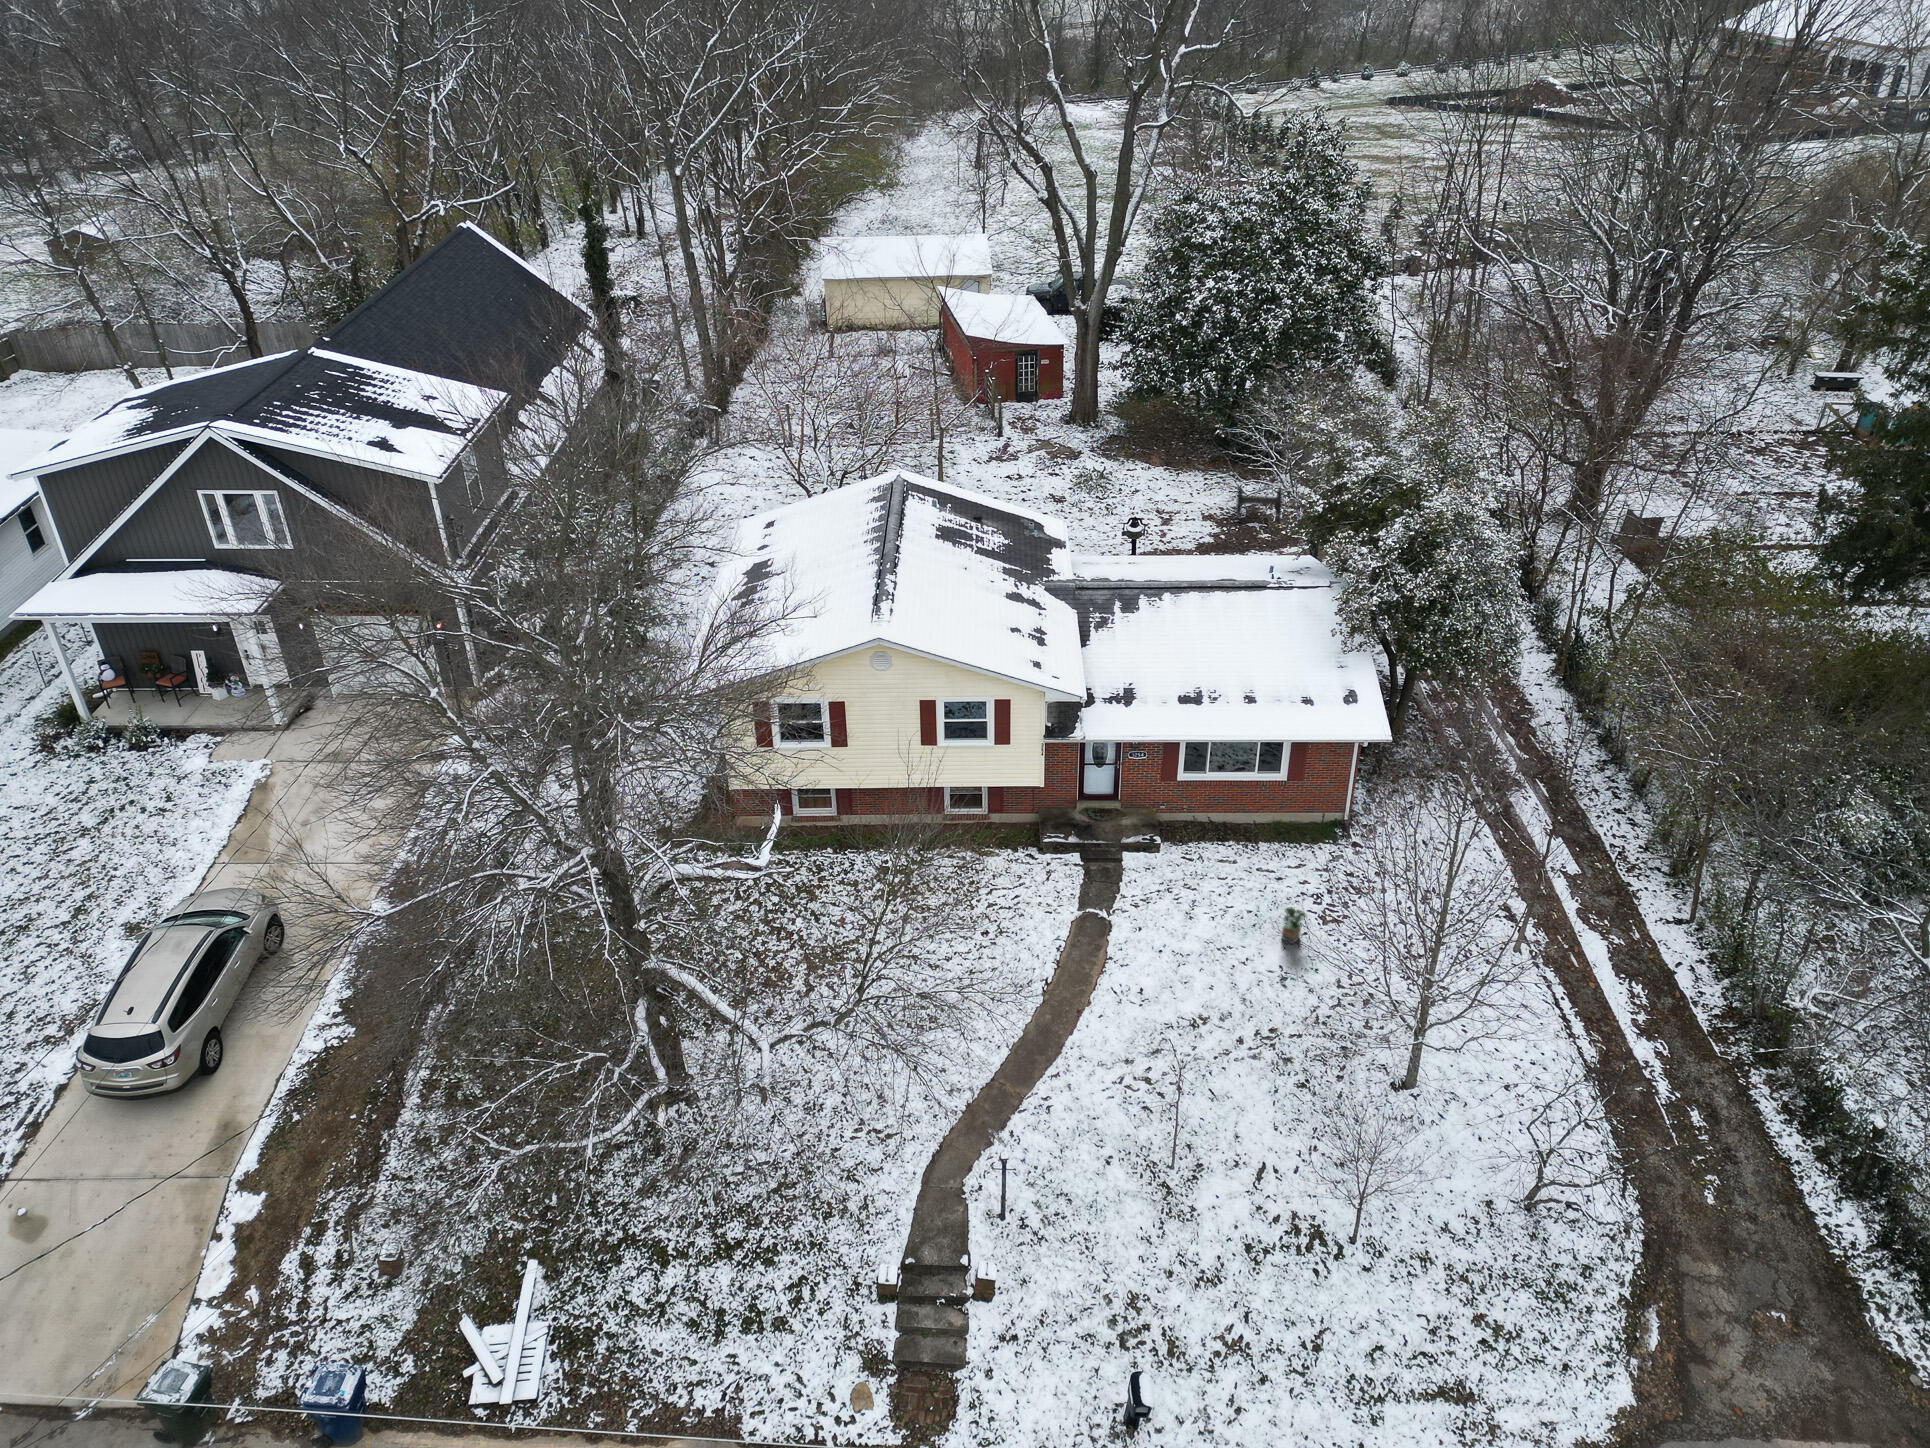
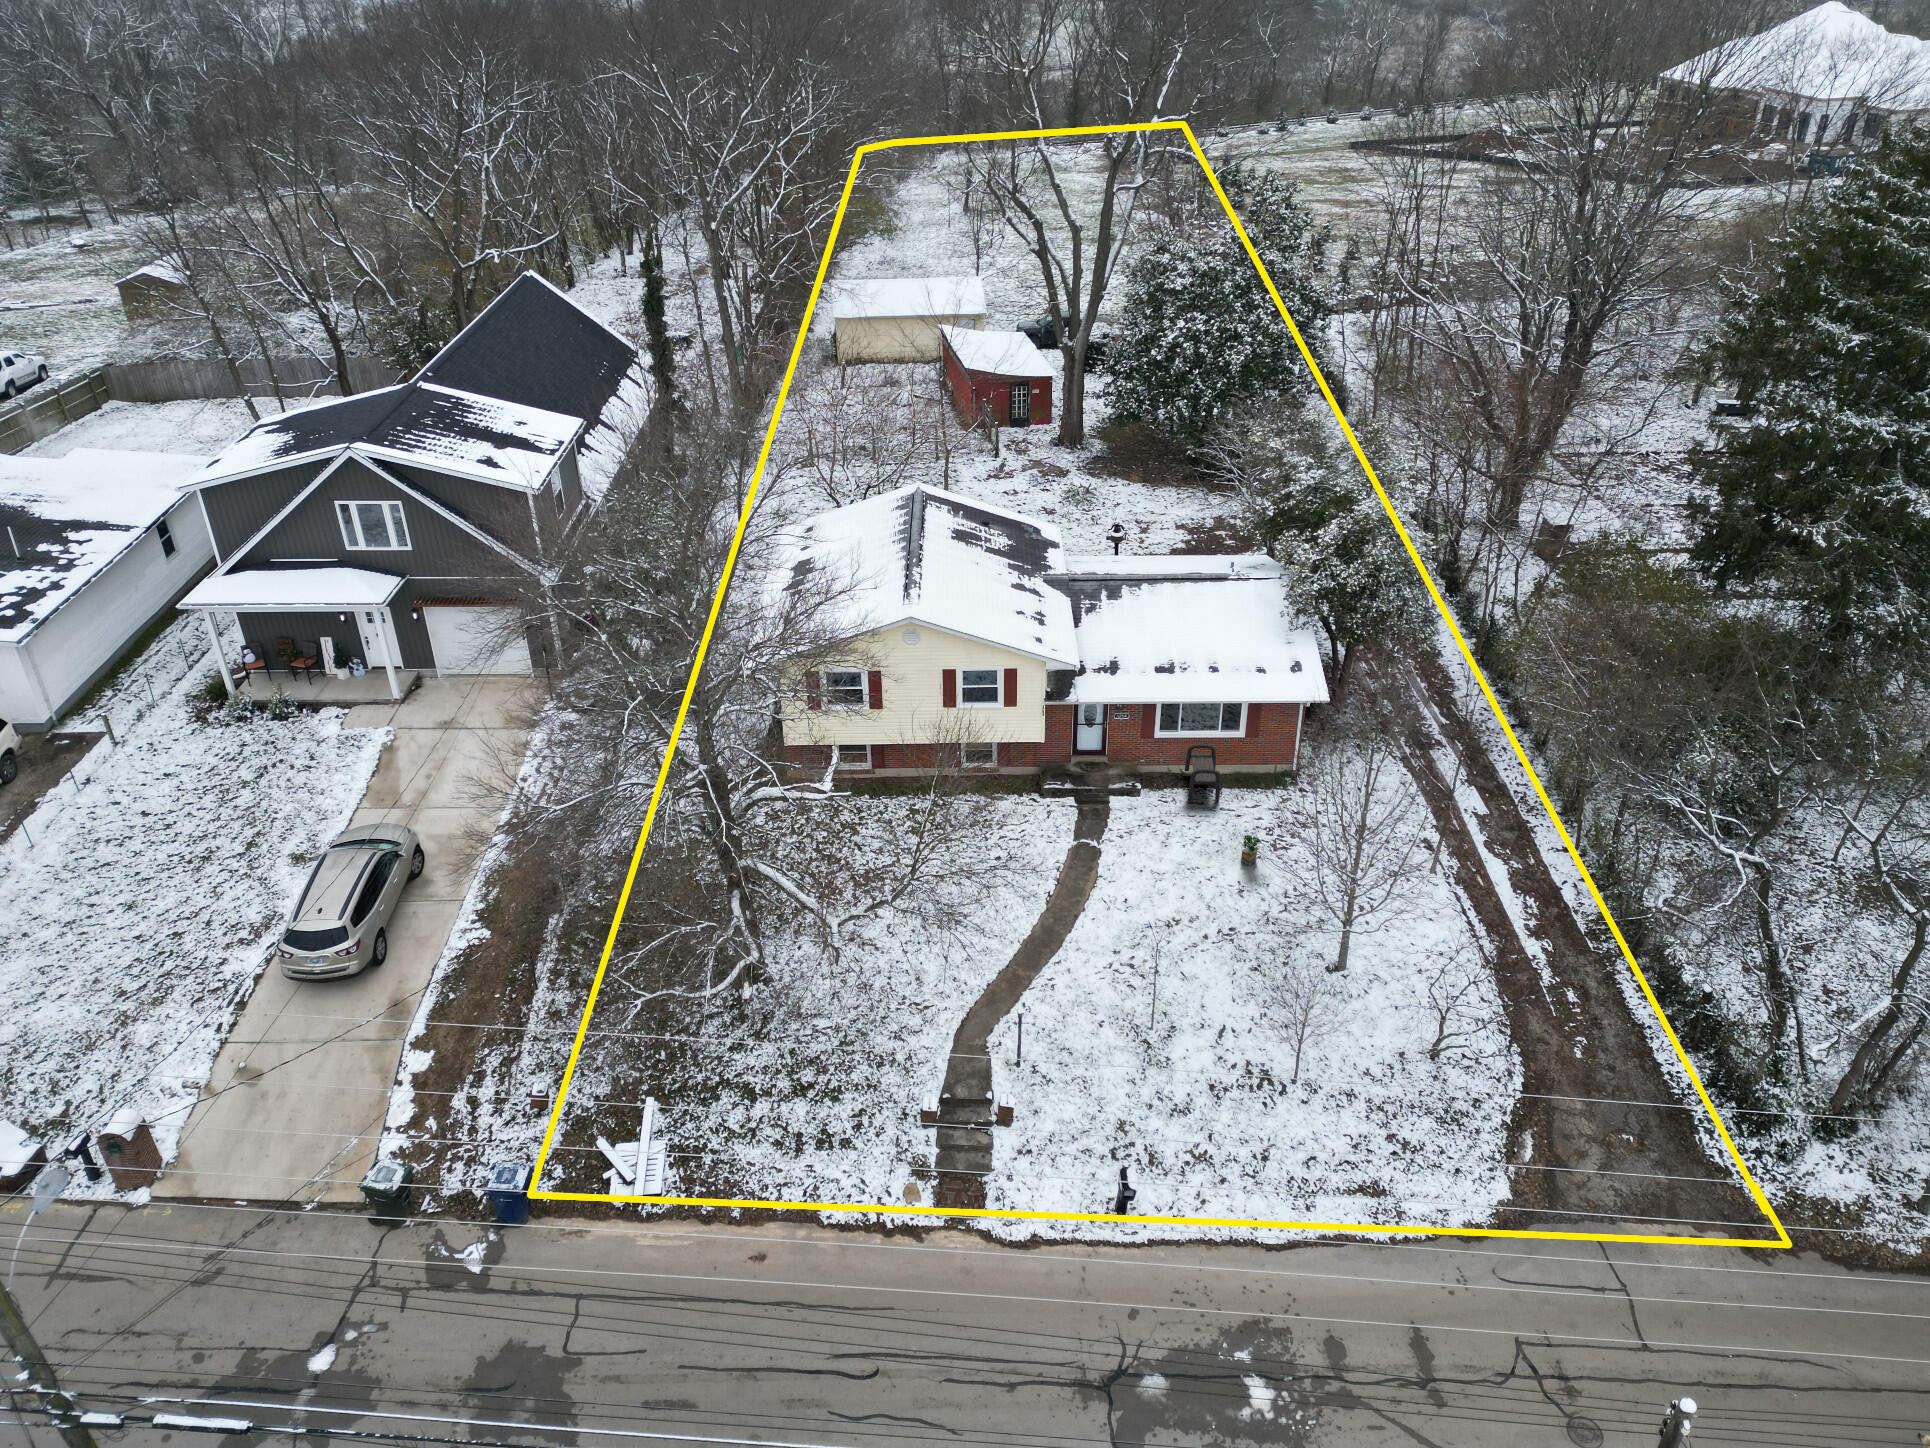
bench: present [1236,487,1282,524] -> present [1184,744,1221,801]

